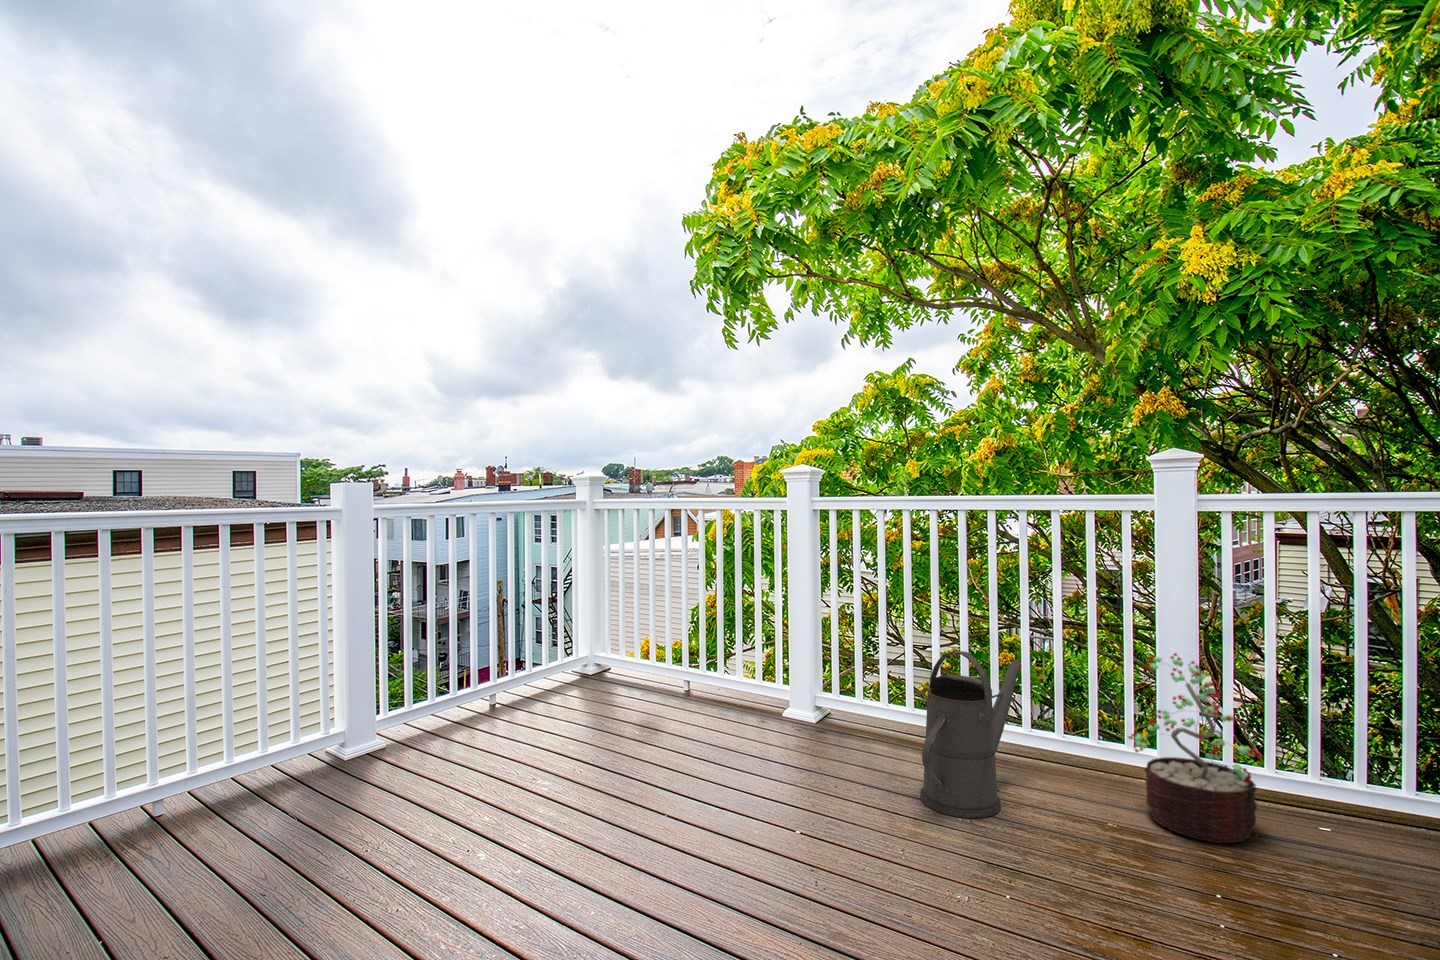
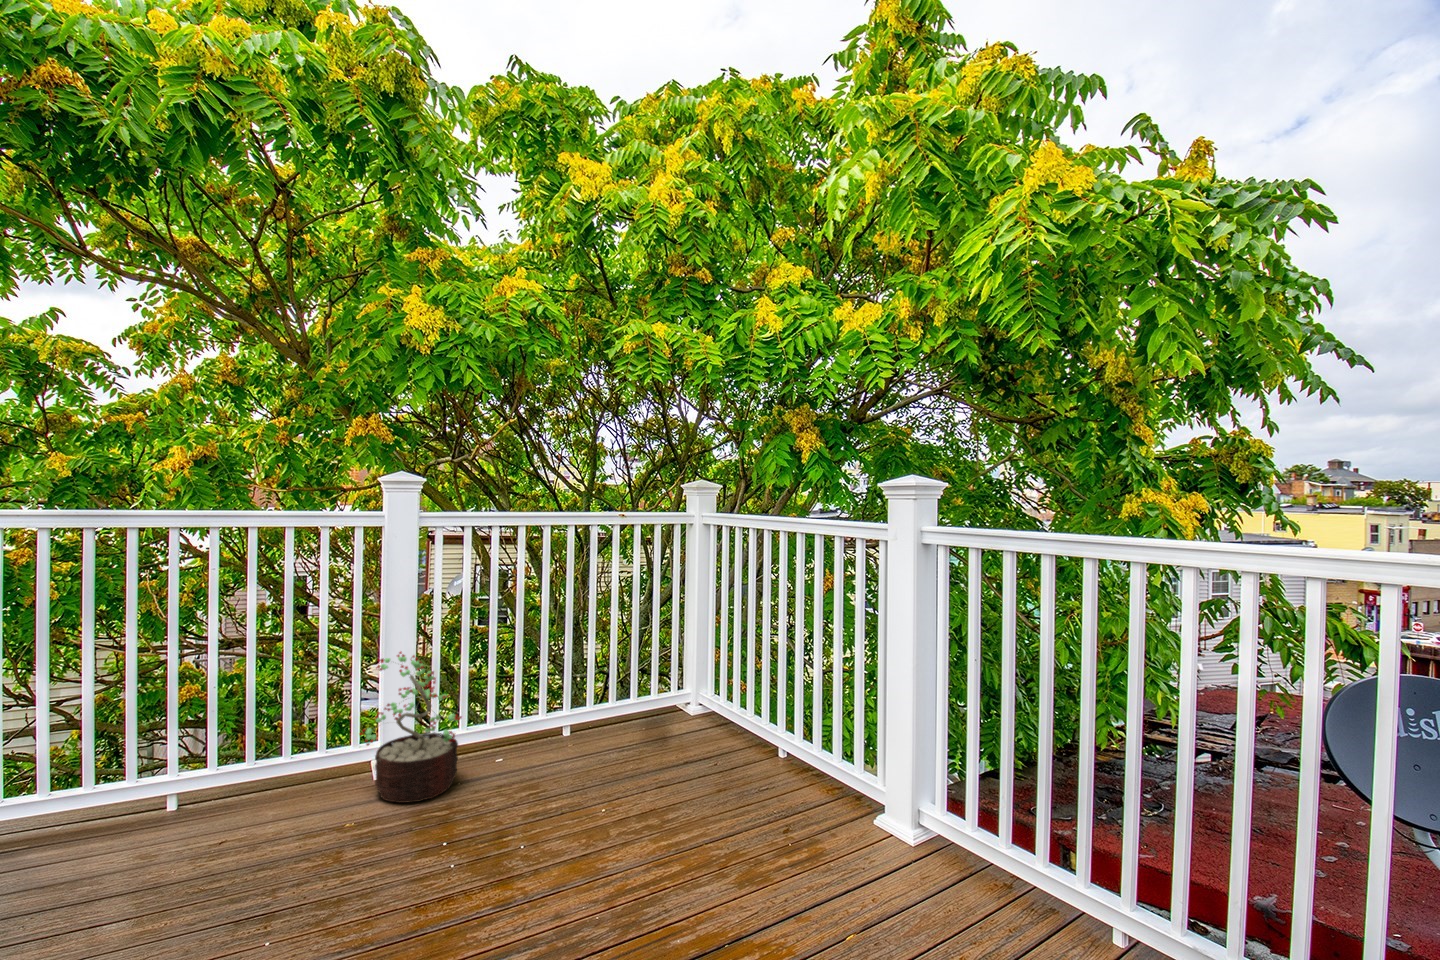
watering can: present [920,651,1021,818] -> none [126,689,251,892]

